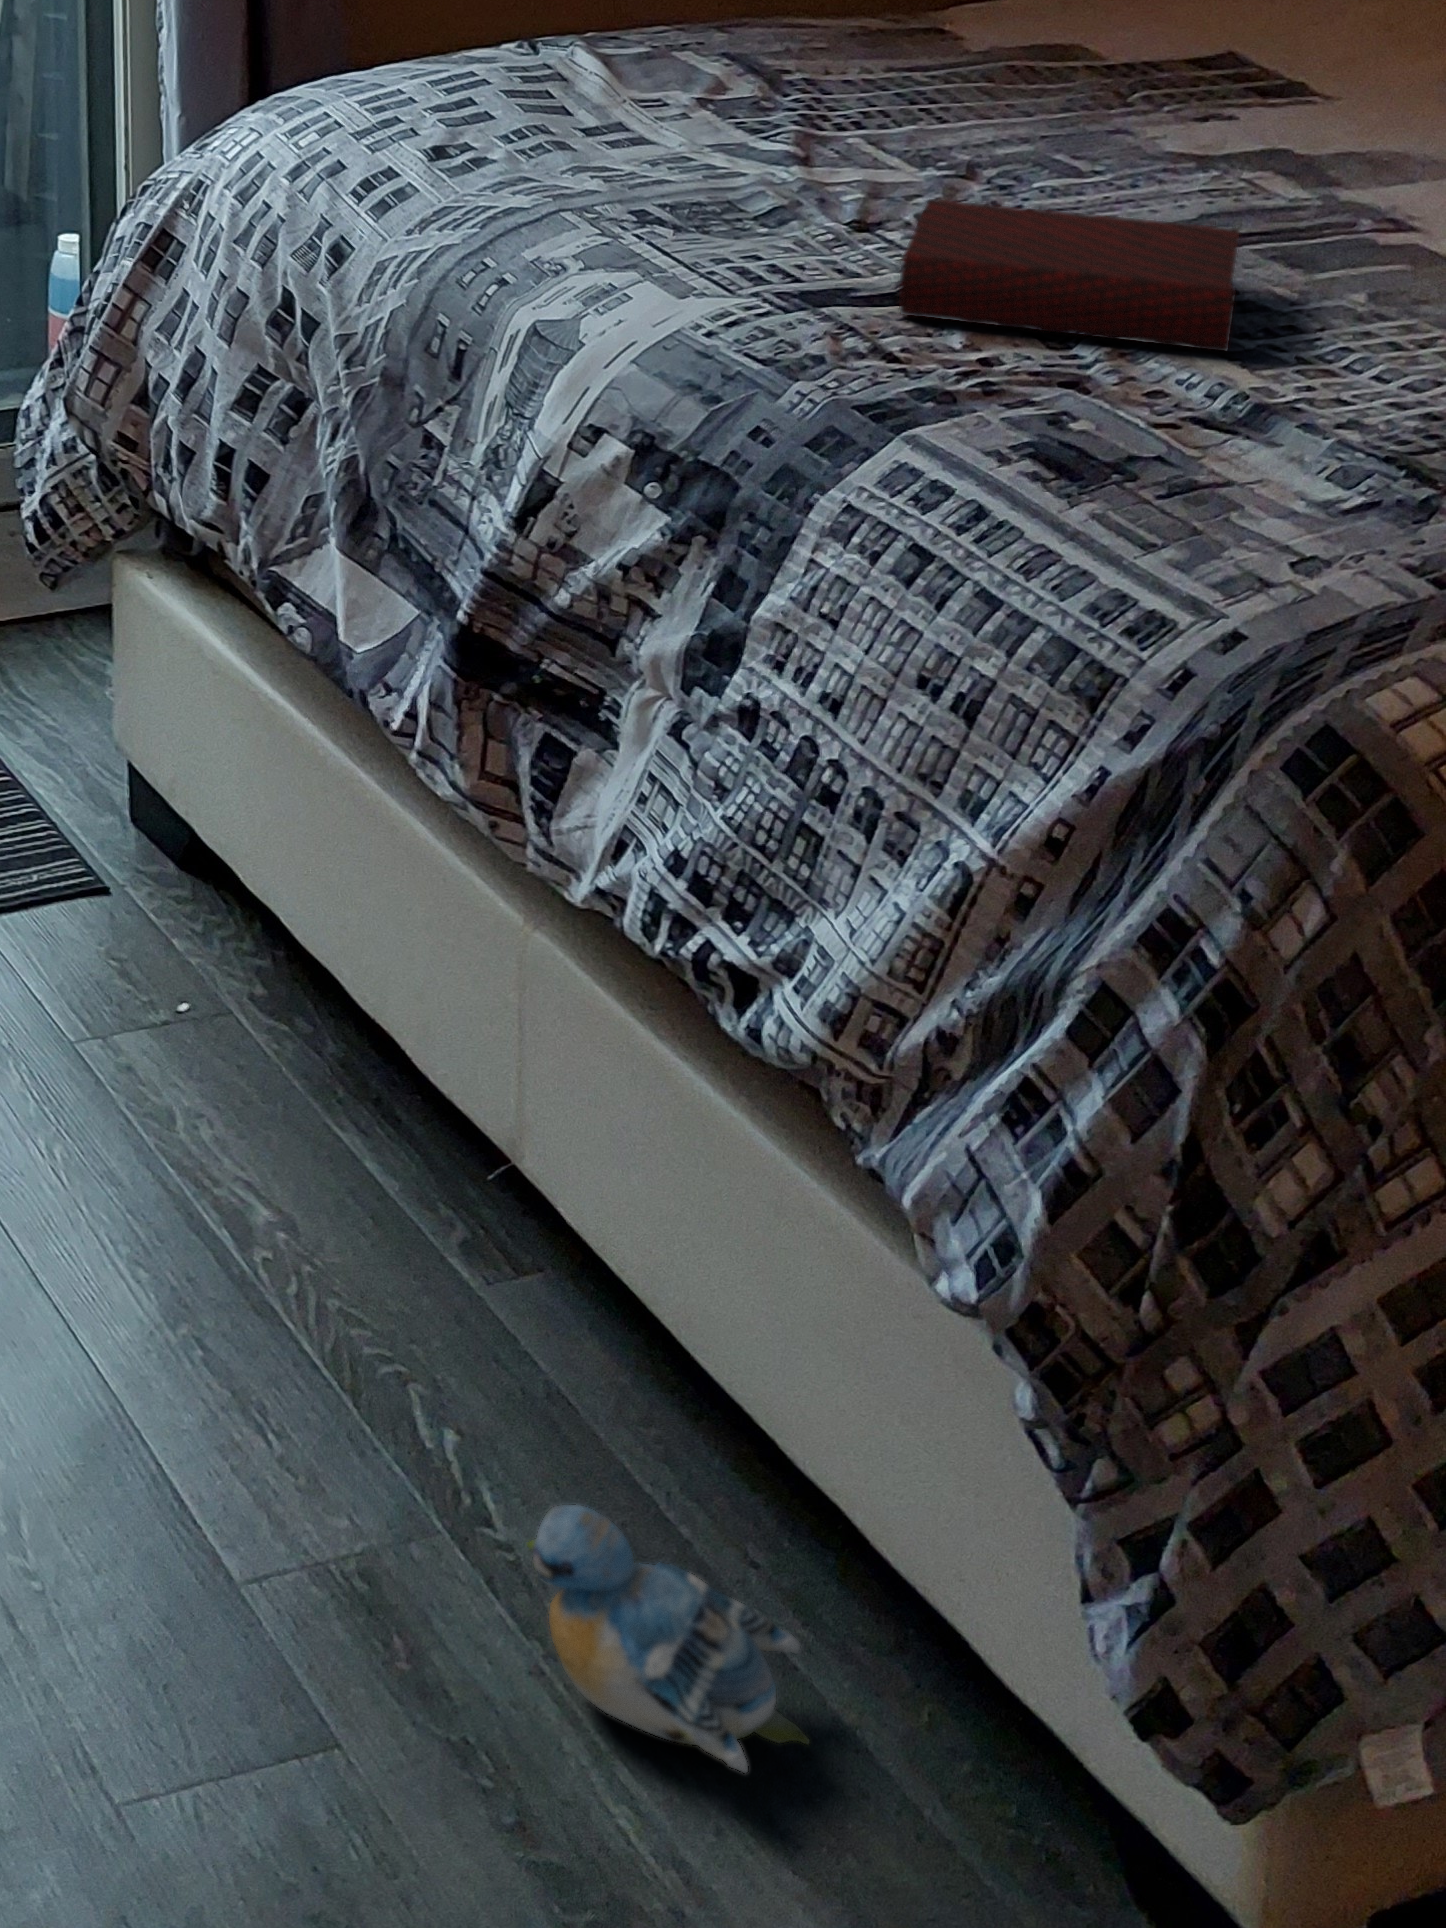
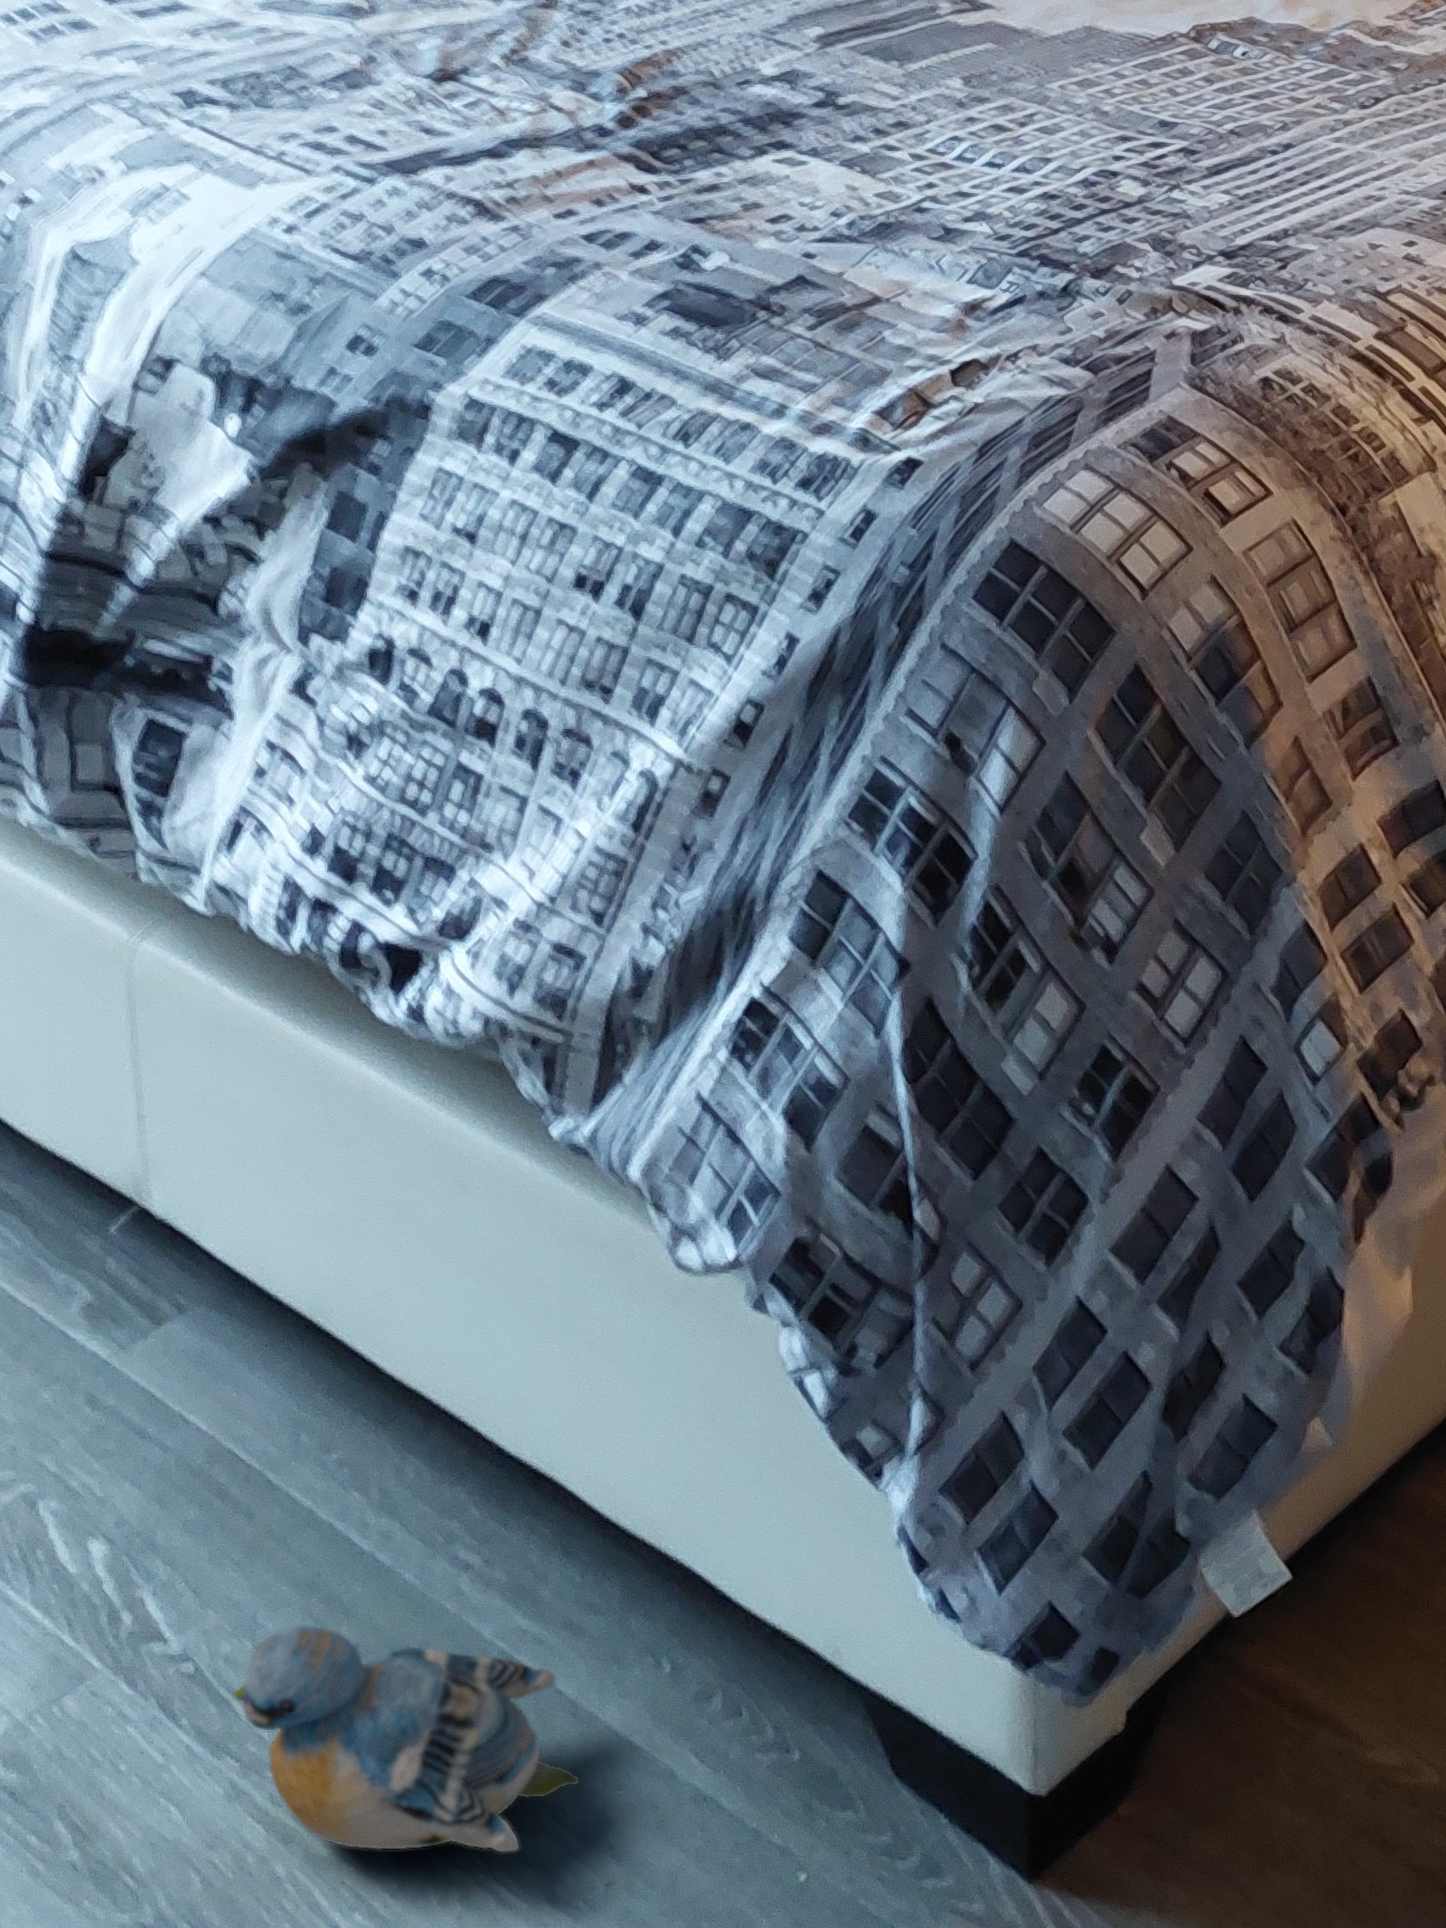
book: present [899,199,1239,351] -> none [497,27,842,168]

